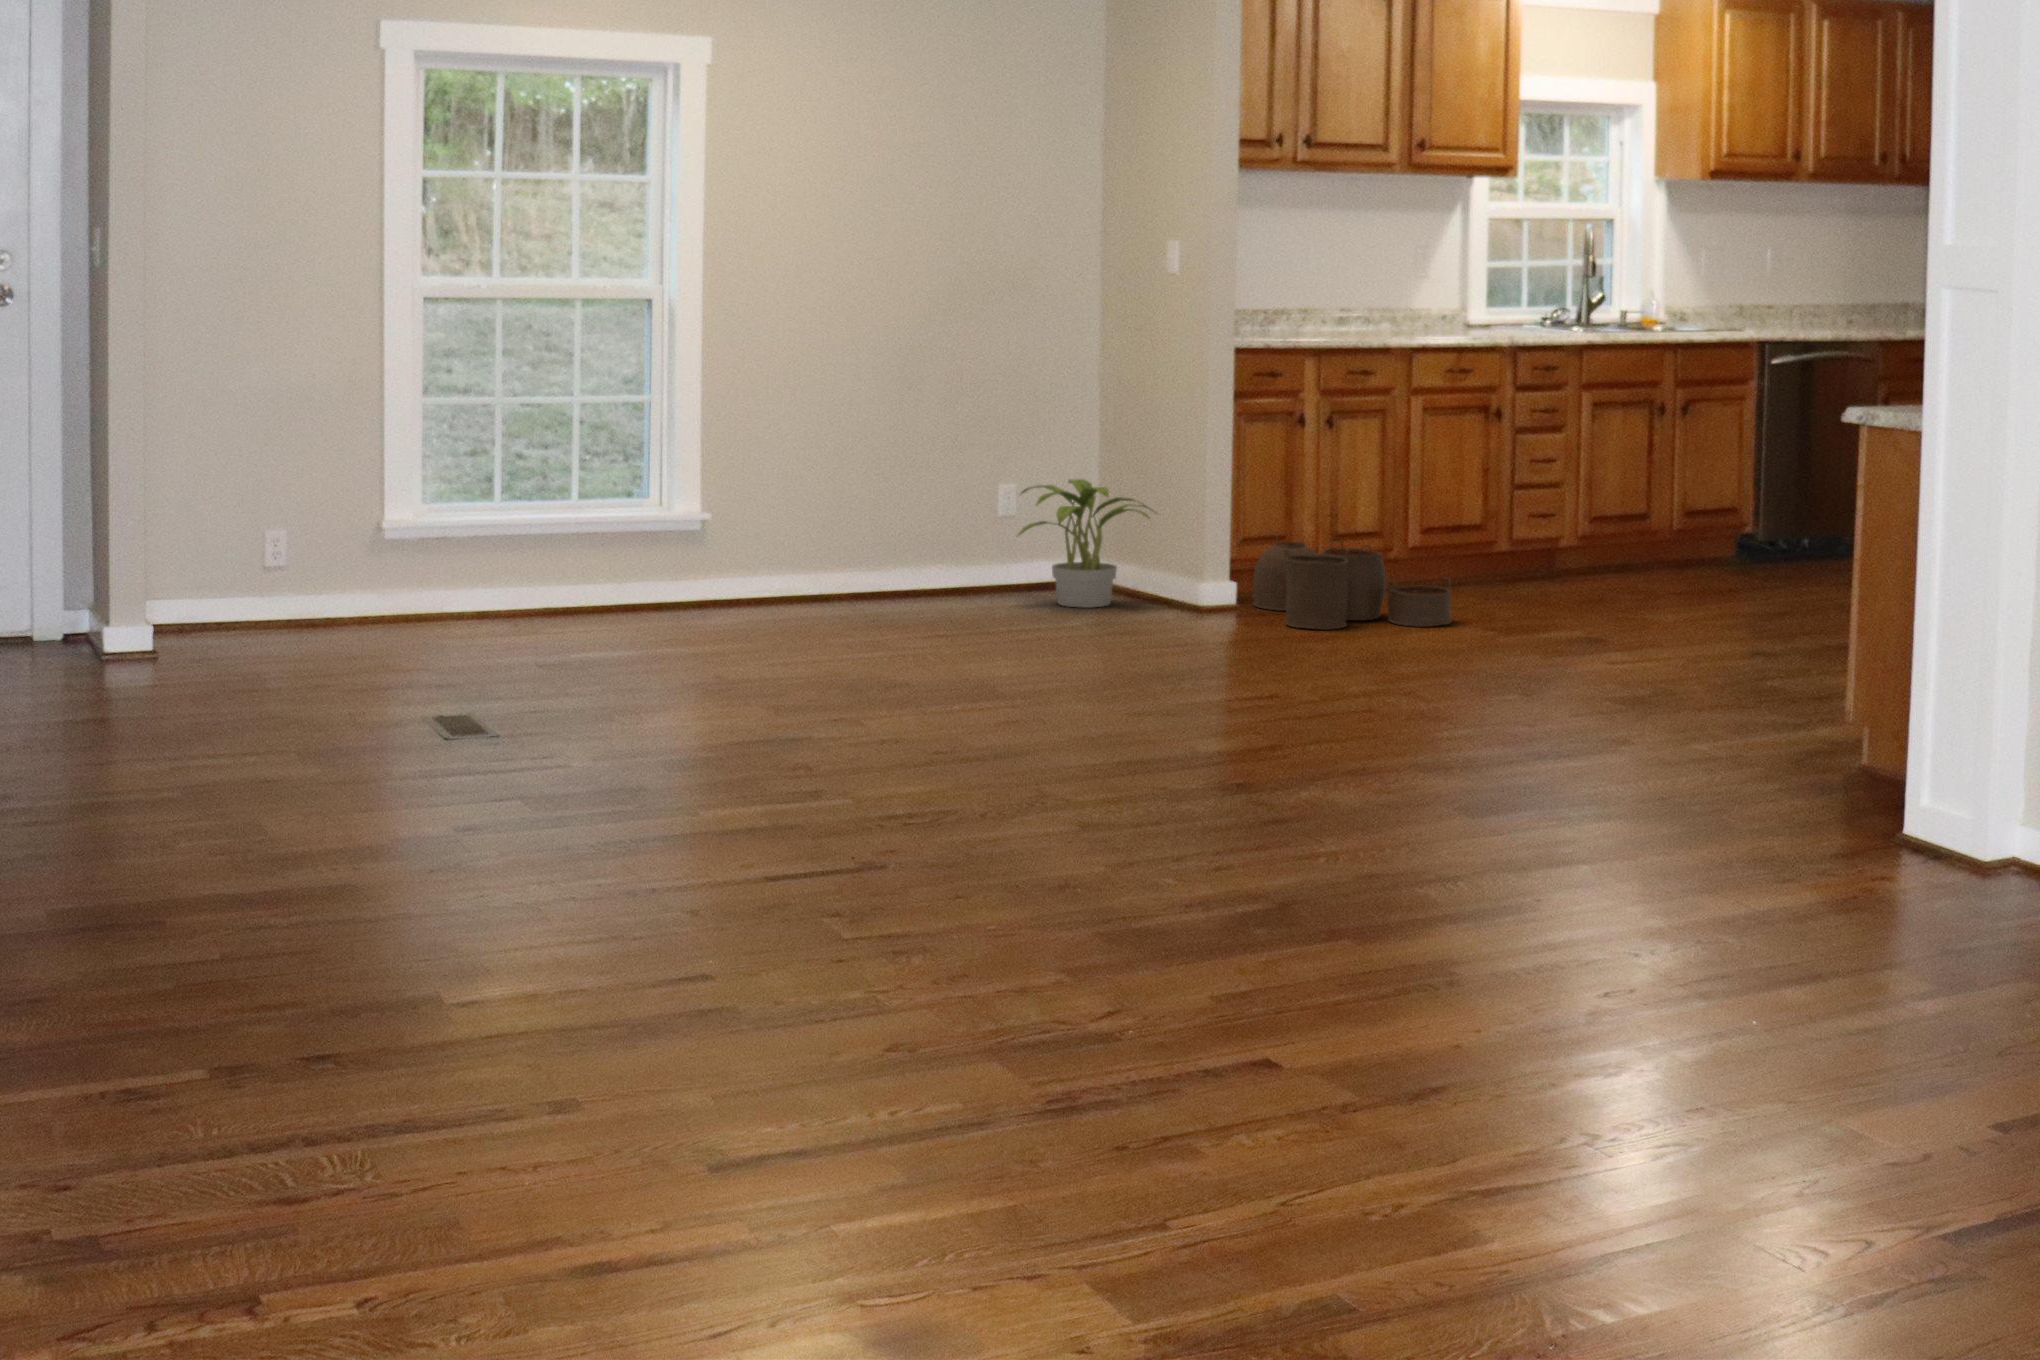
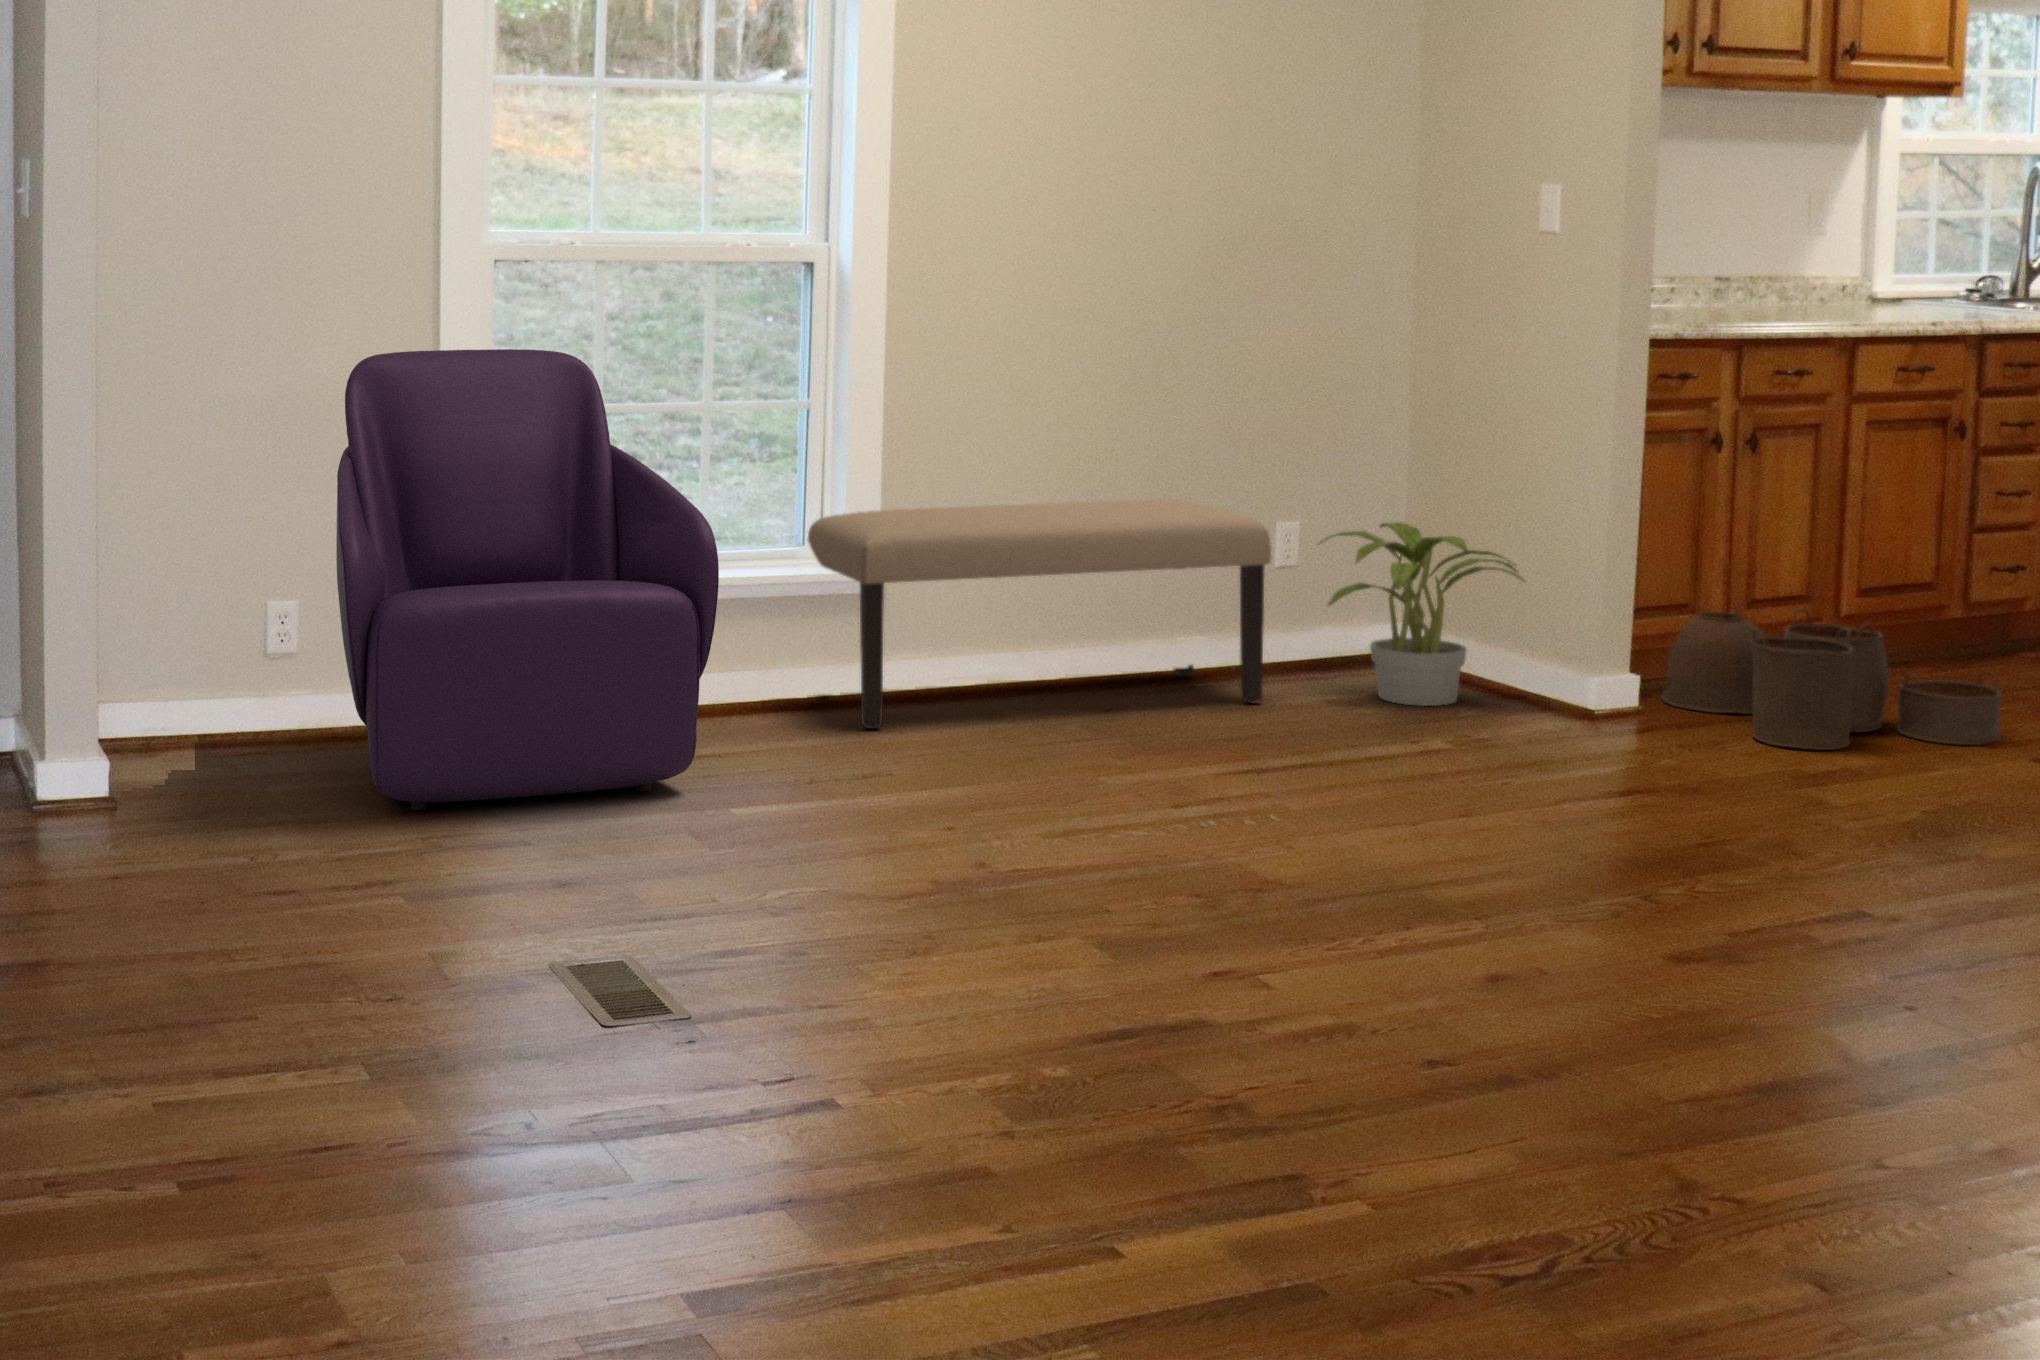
armchair: none [275,348,547,663] -> present [336,349,719,810]
bench: none [645,462,976,621] -> present [808,499,1271,729]

